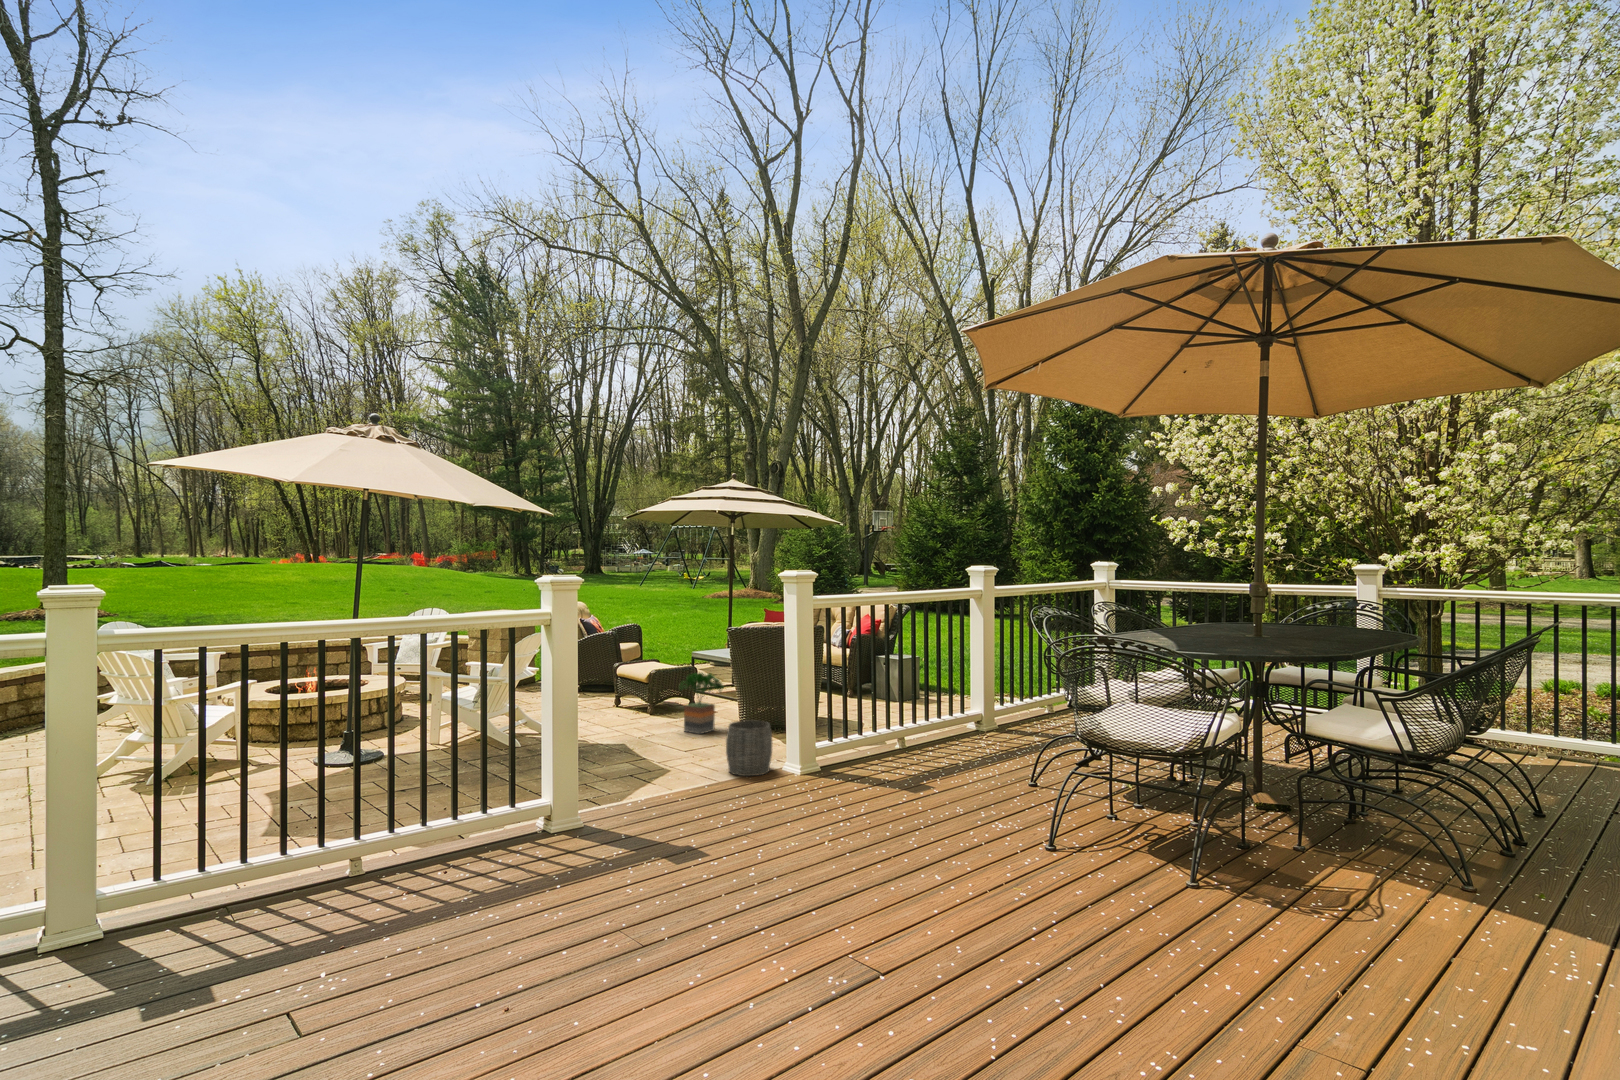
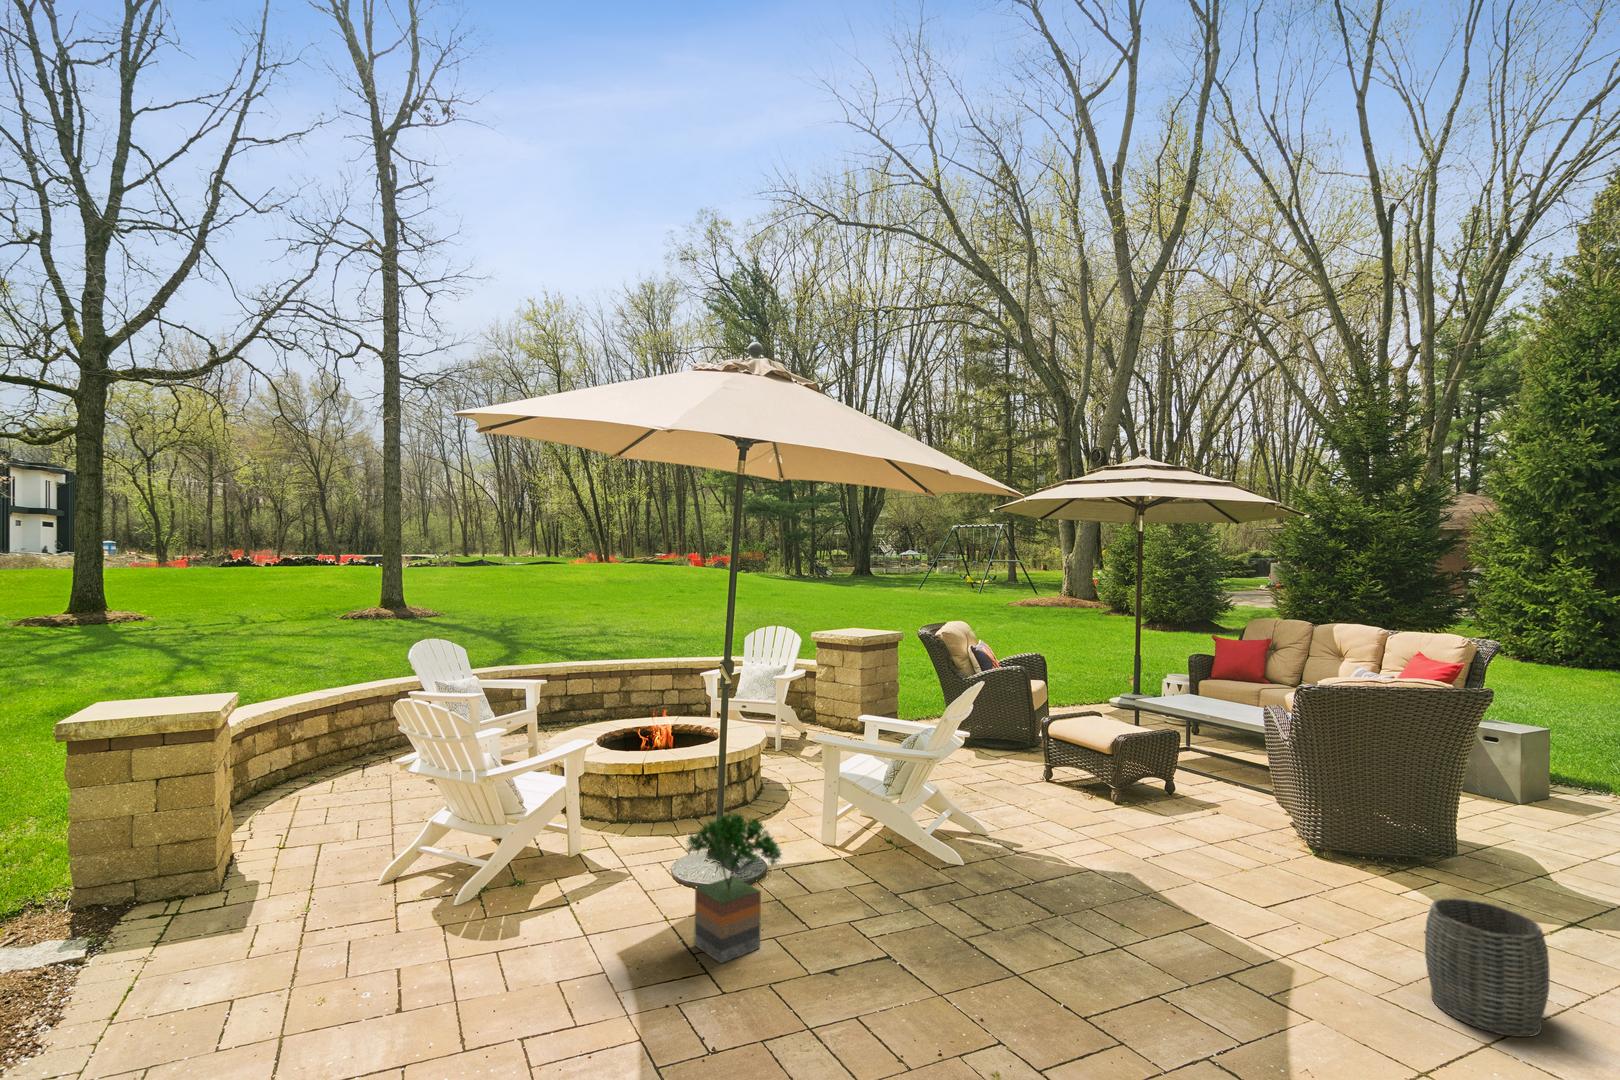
potted tree: present [680,673,723,734] -> present [687,813,782,963]

